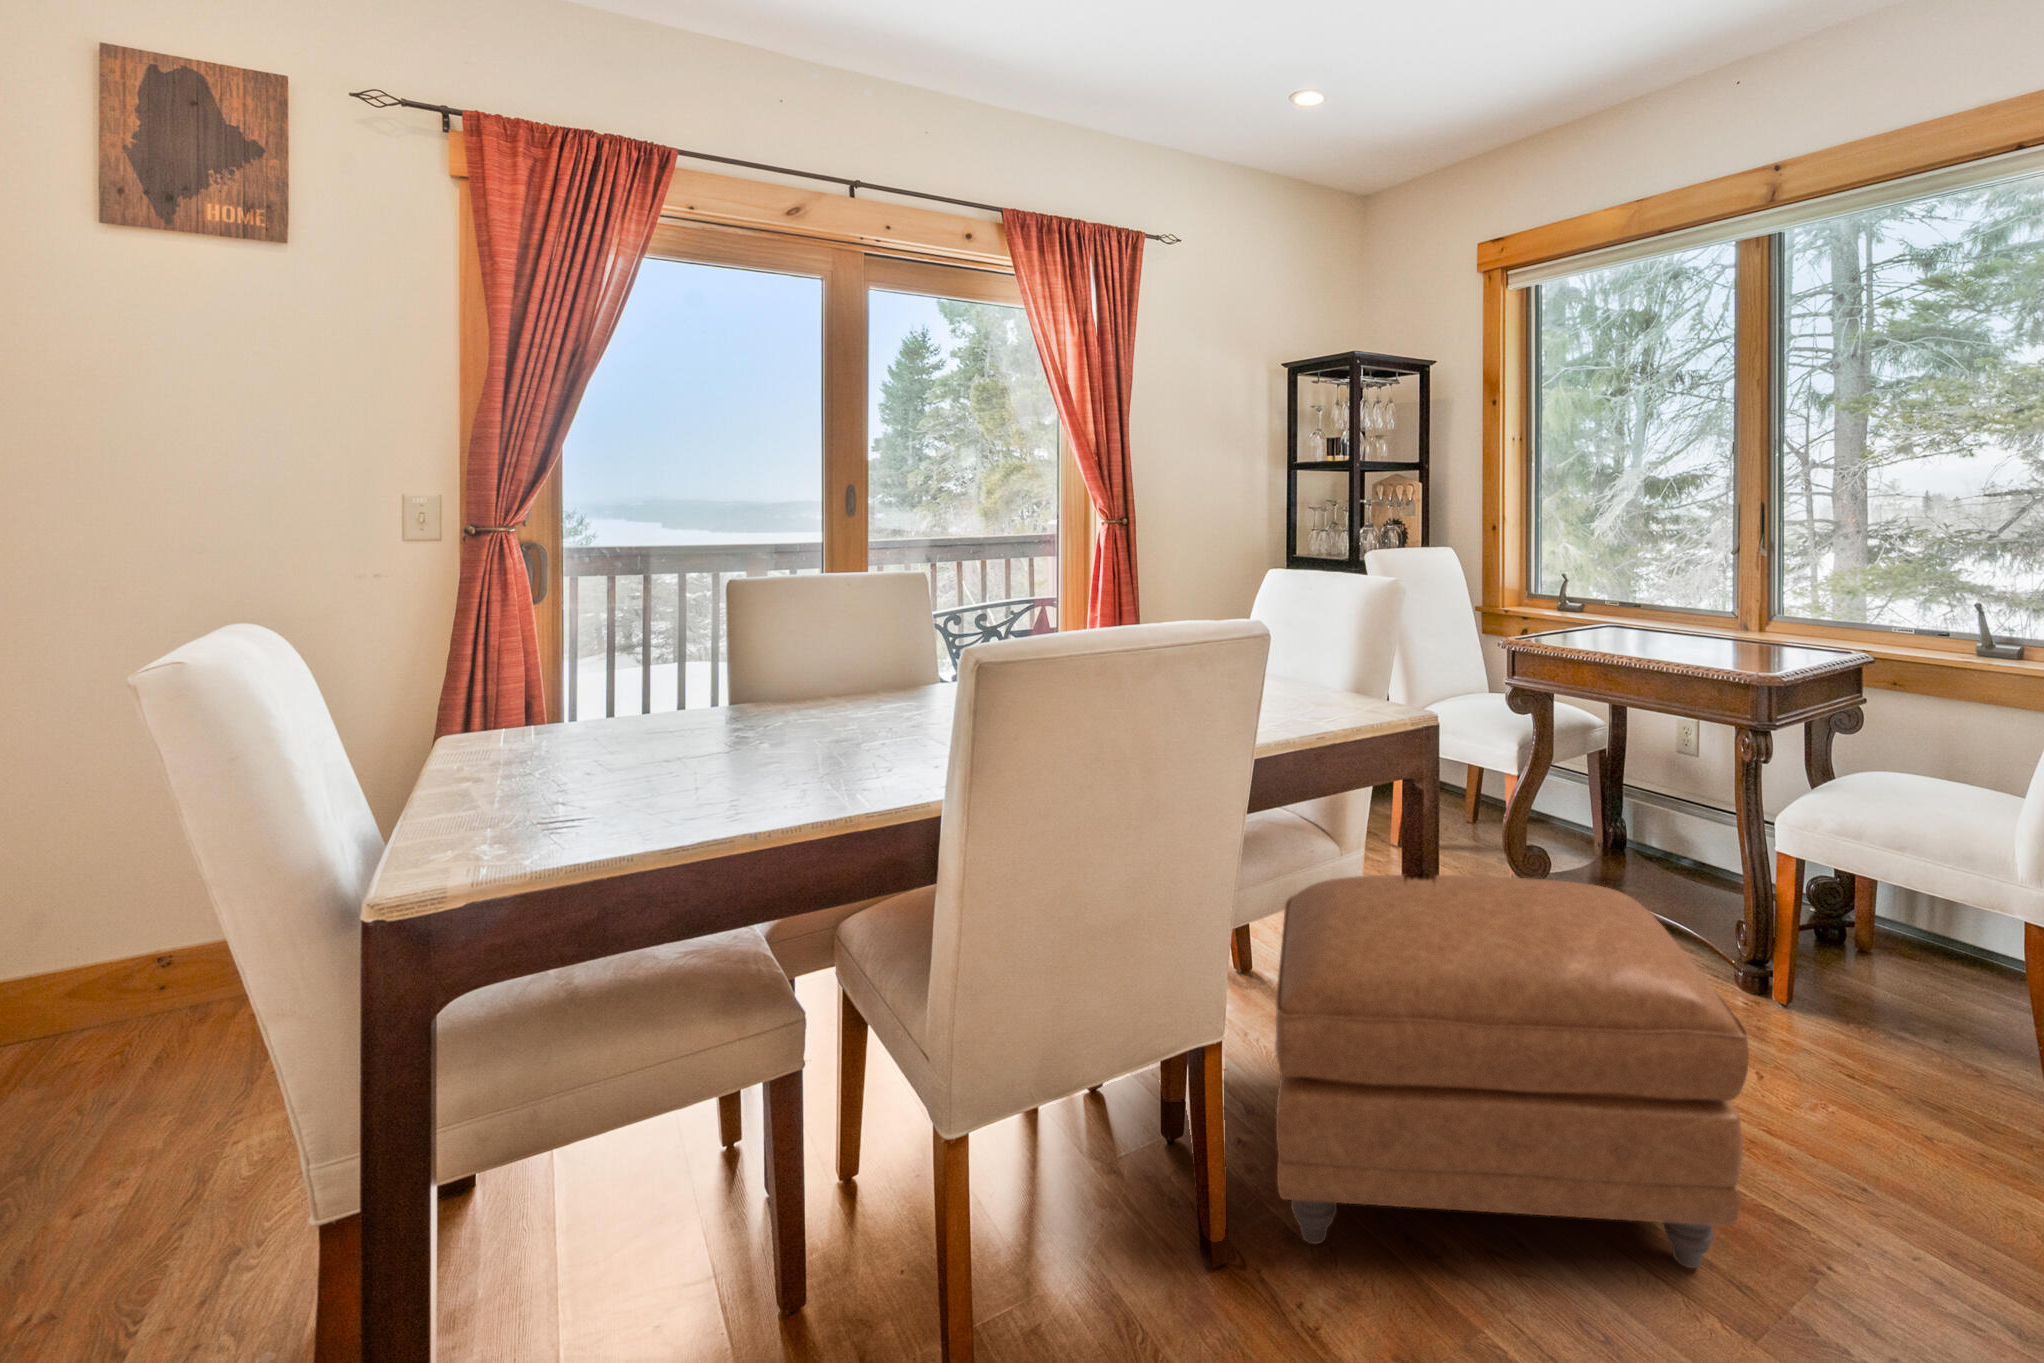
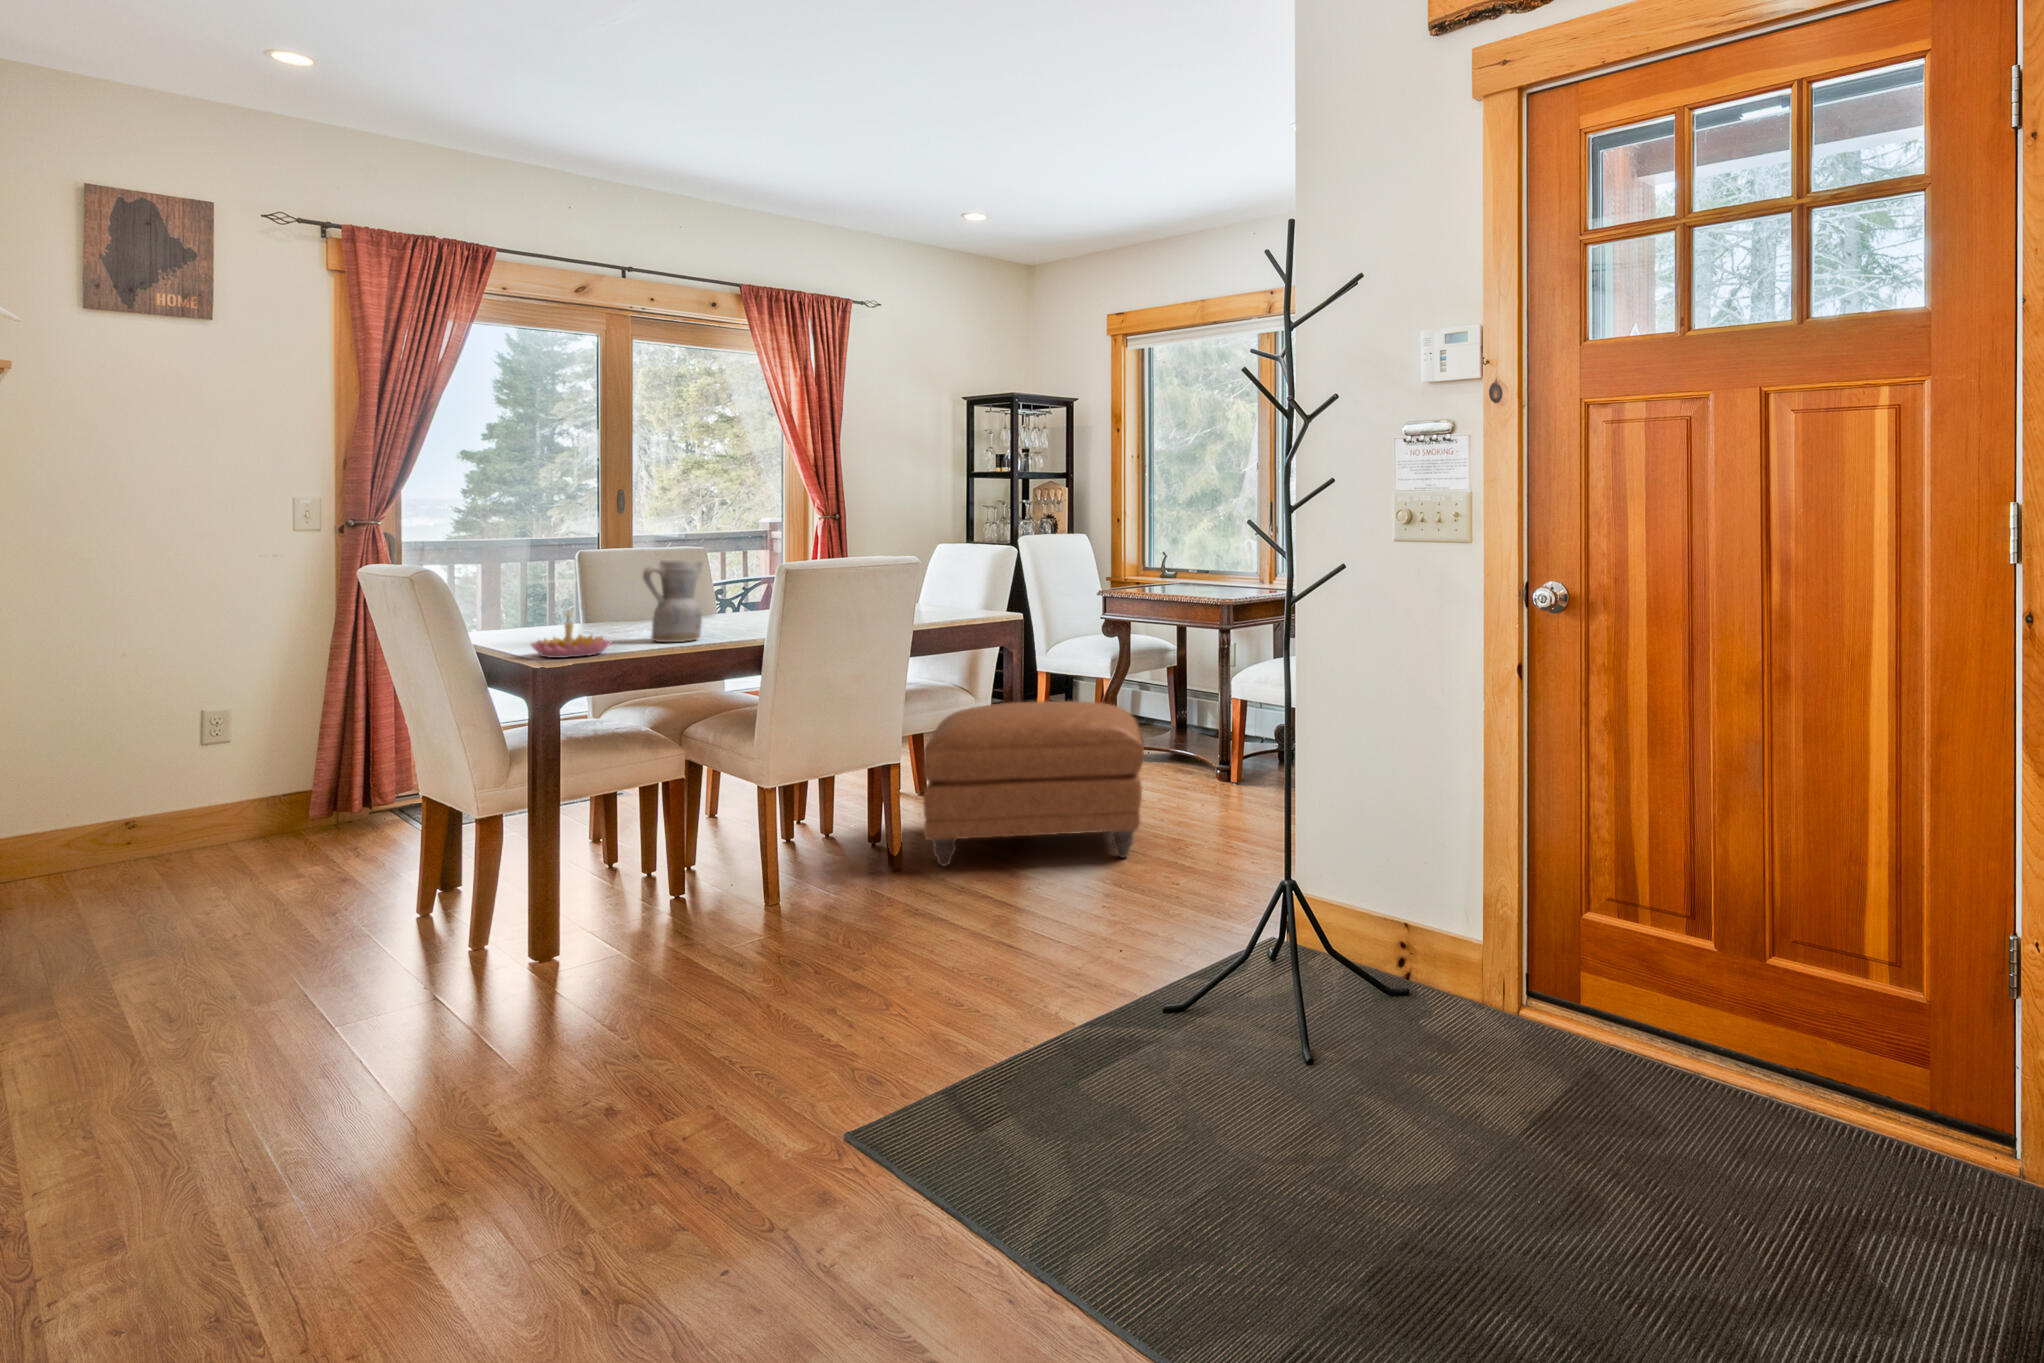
ceramic pitcher: none [754,610,870,773] -> present [643,560,702,642]
candle holder: none [482,724,660,839] -> present [531,611,612,658]

